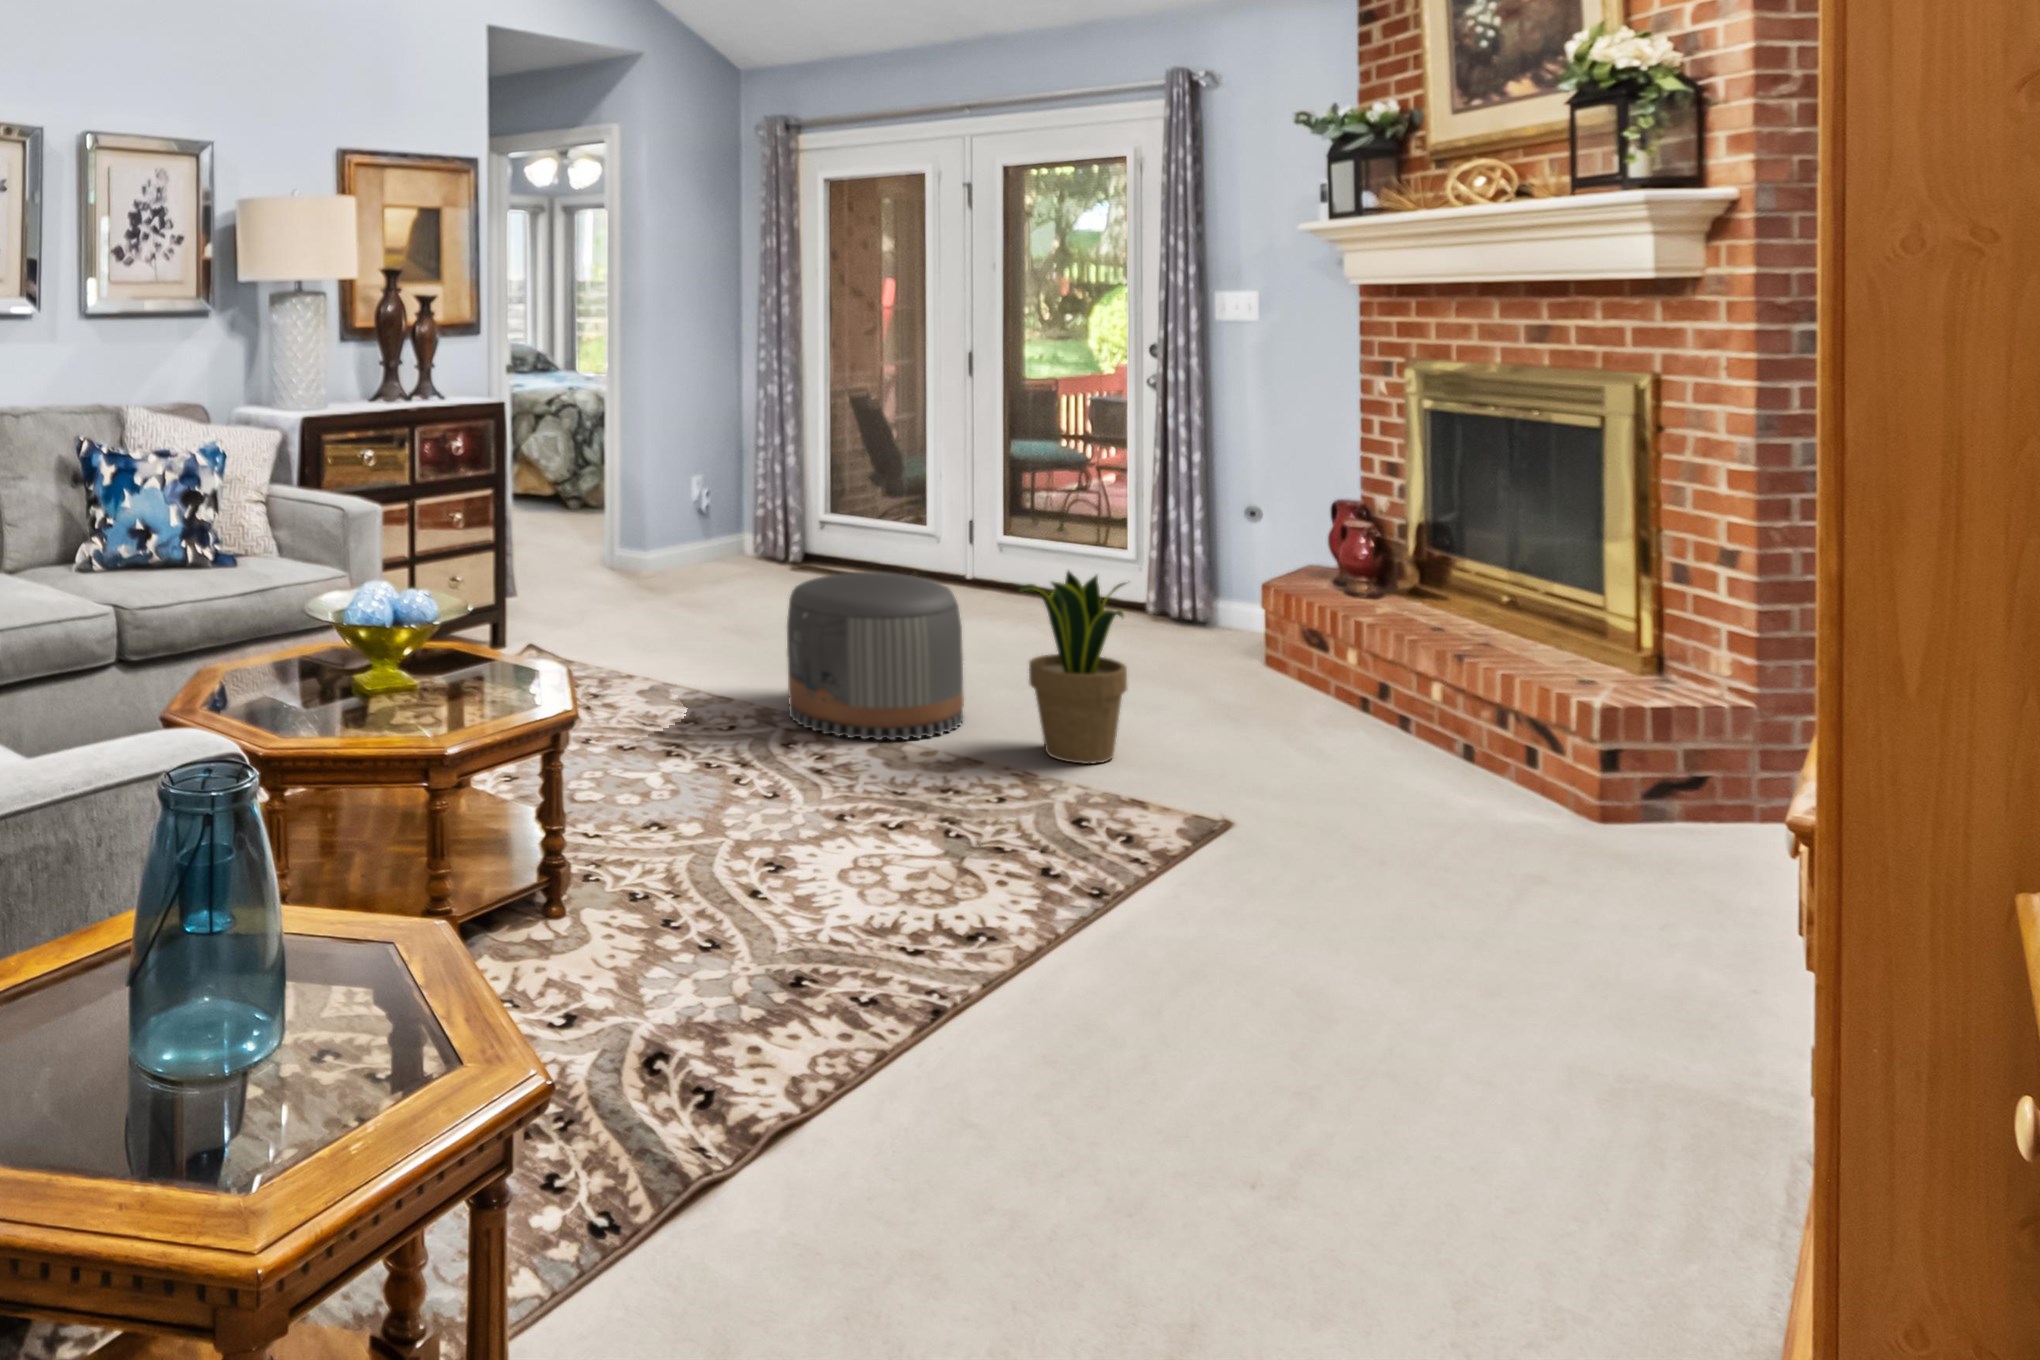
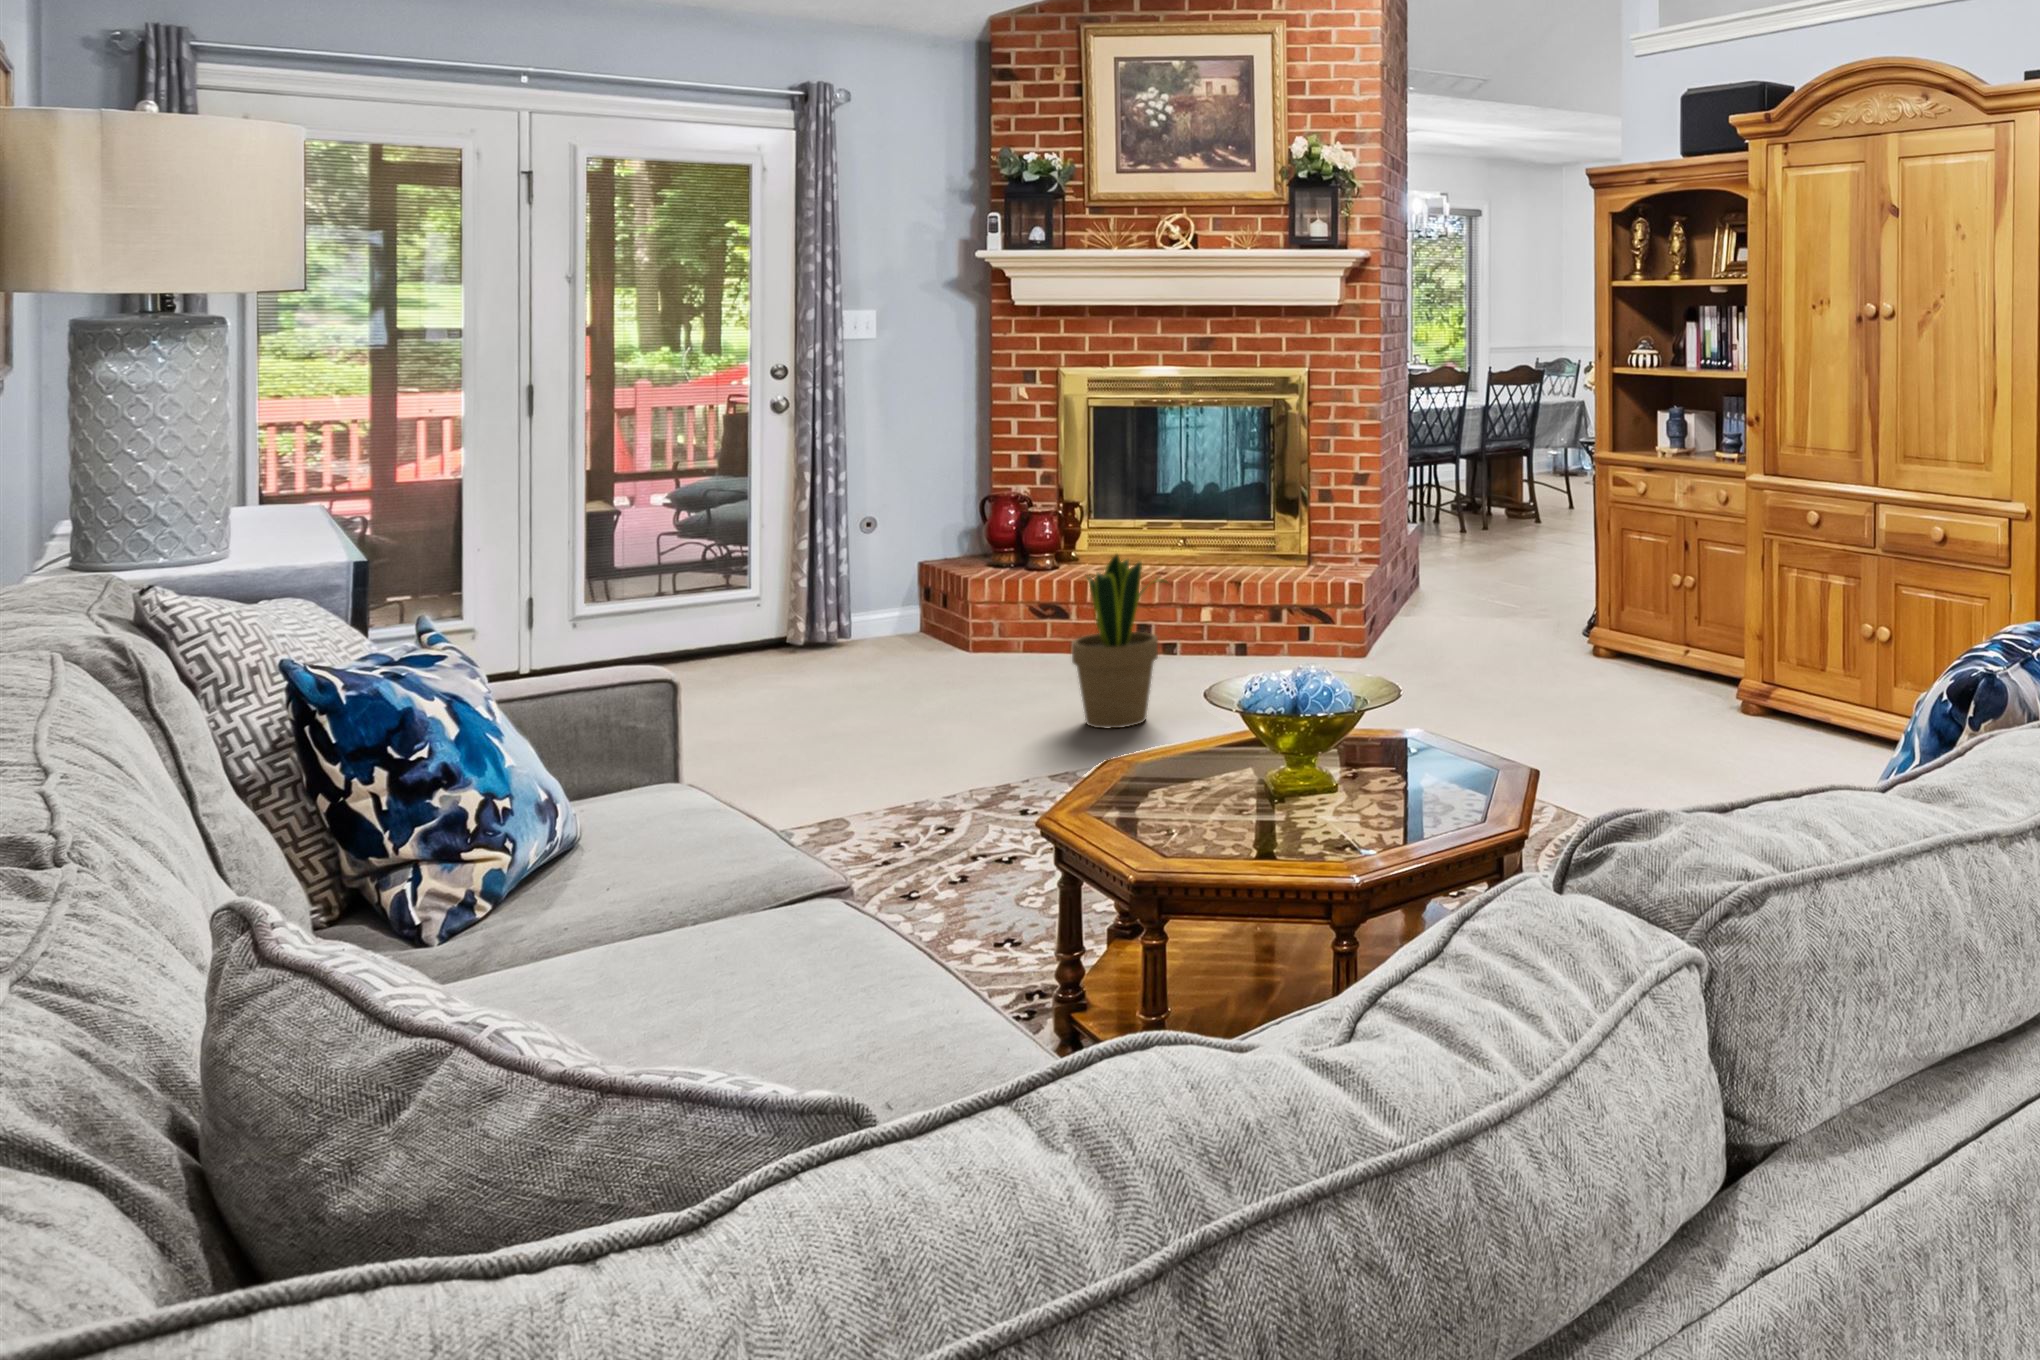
pouf: present [787,572,964,740] -> none [810,603,1011,786]

